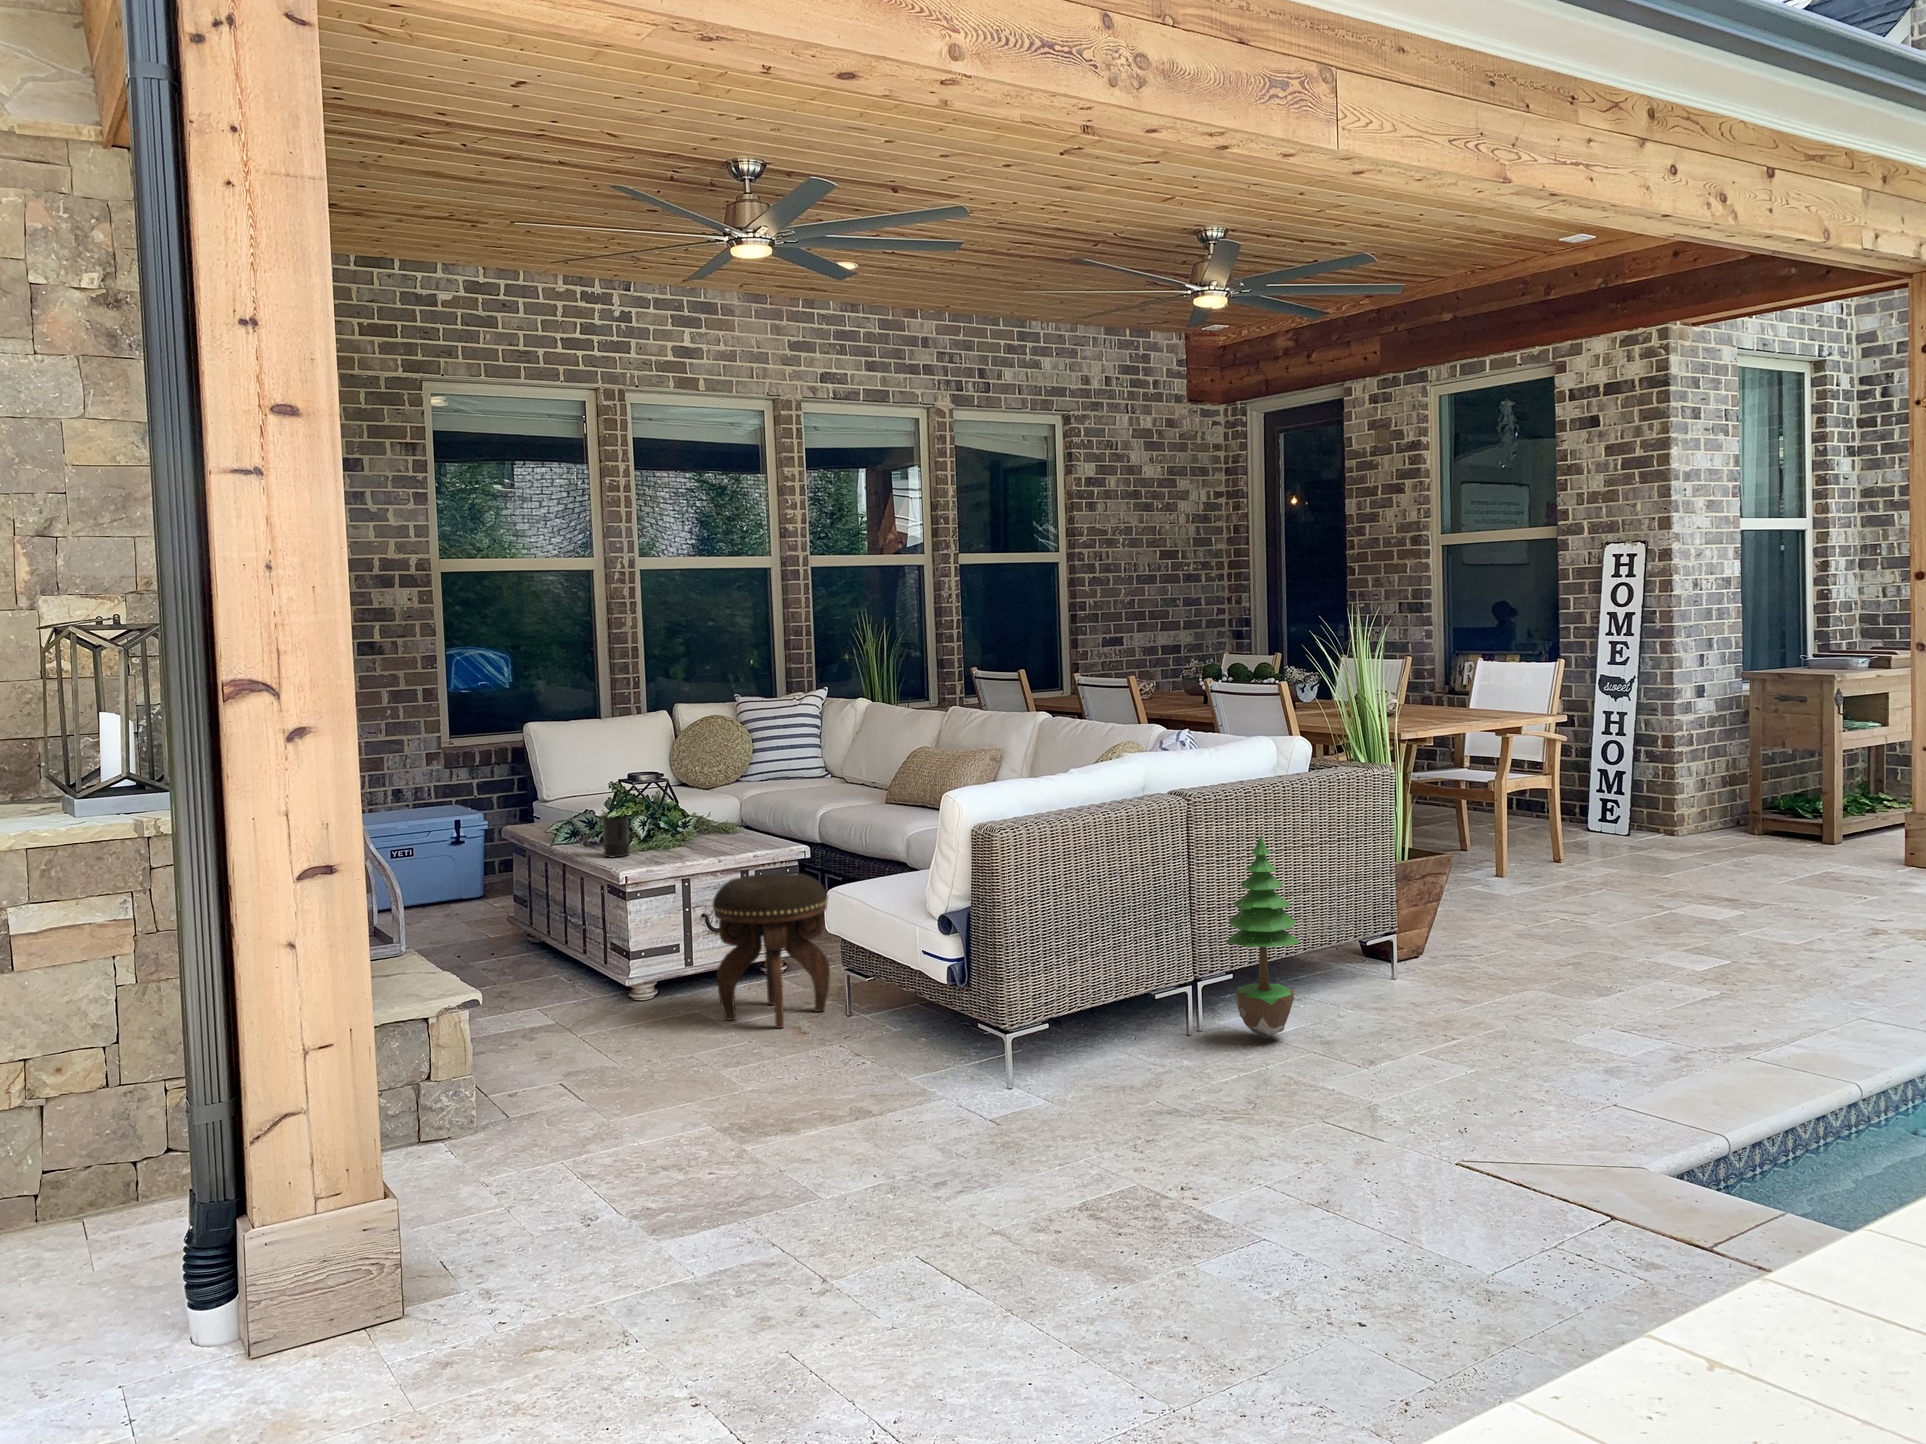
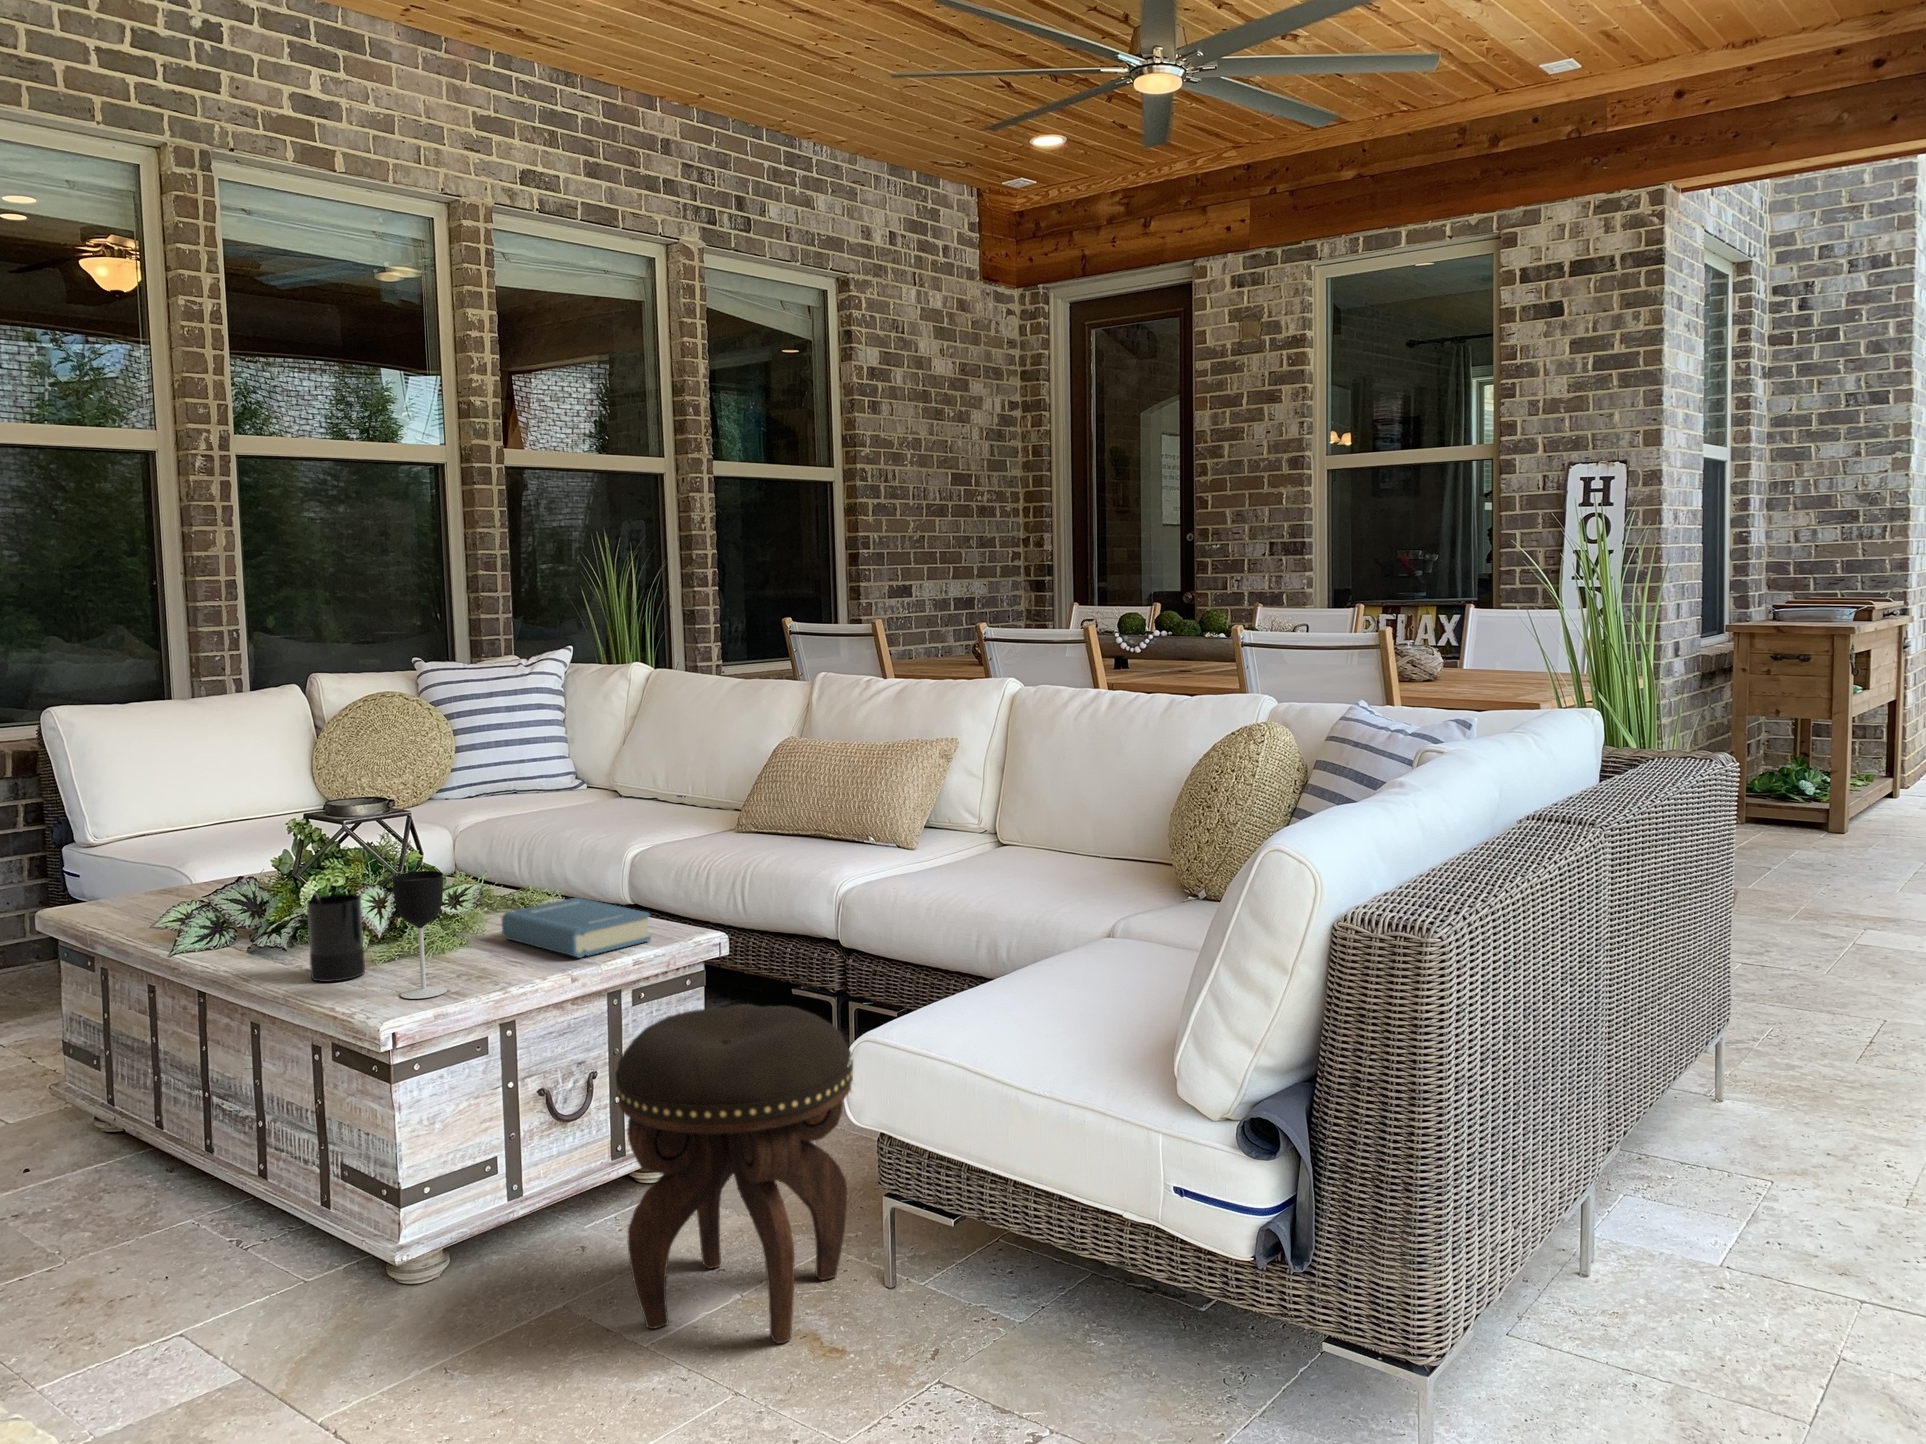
wine glass: none [634,804,659,864] -> present [392,871,447,999]
hardback book: none [702,827,771,853] -> present [501,897,651,958]
potted tree: present [1226,836,1300,1039] -> none [1657,902,1808,1272]

